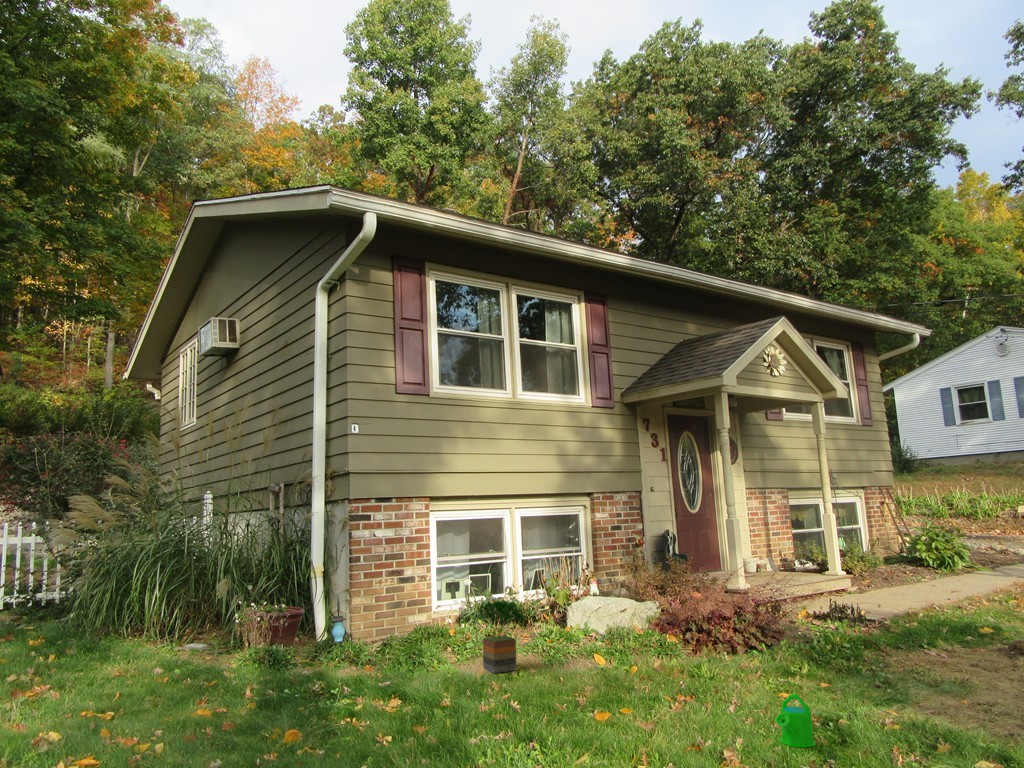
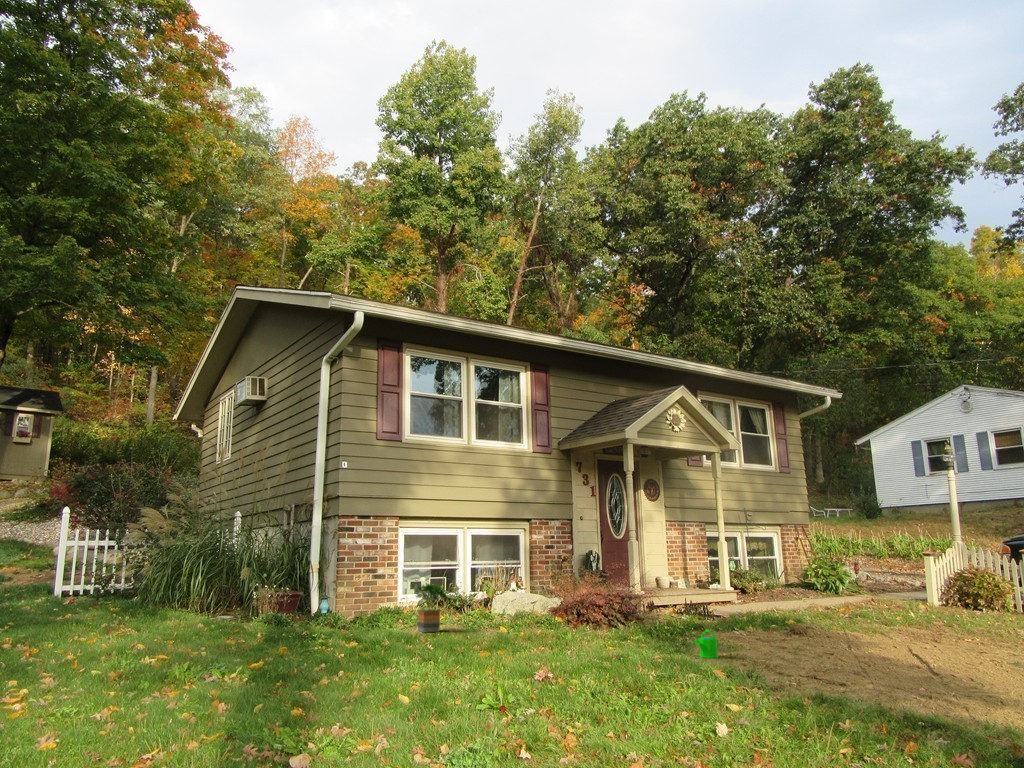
watering can: present [776,694,816,747] -> present [695,629,718,658]

